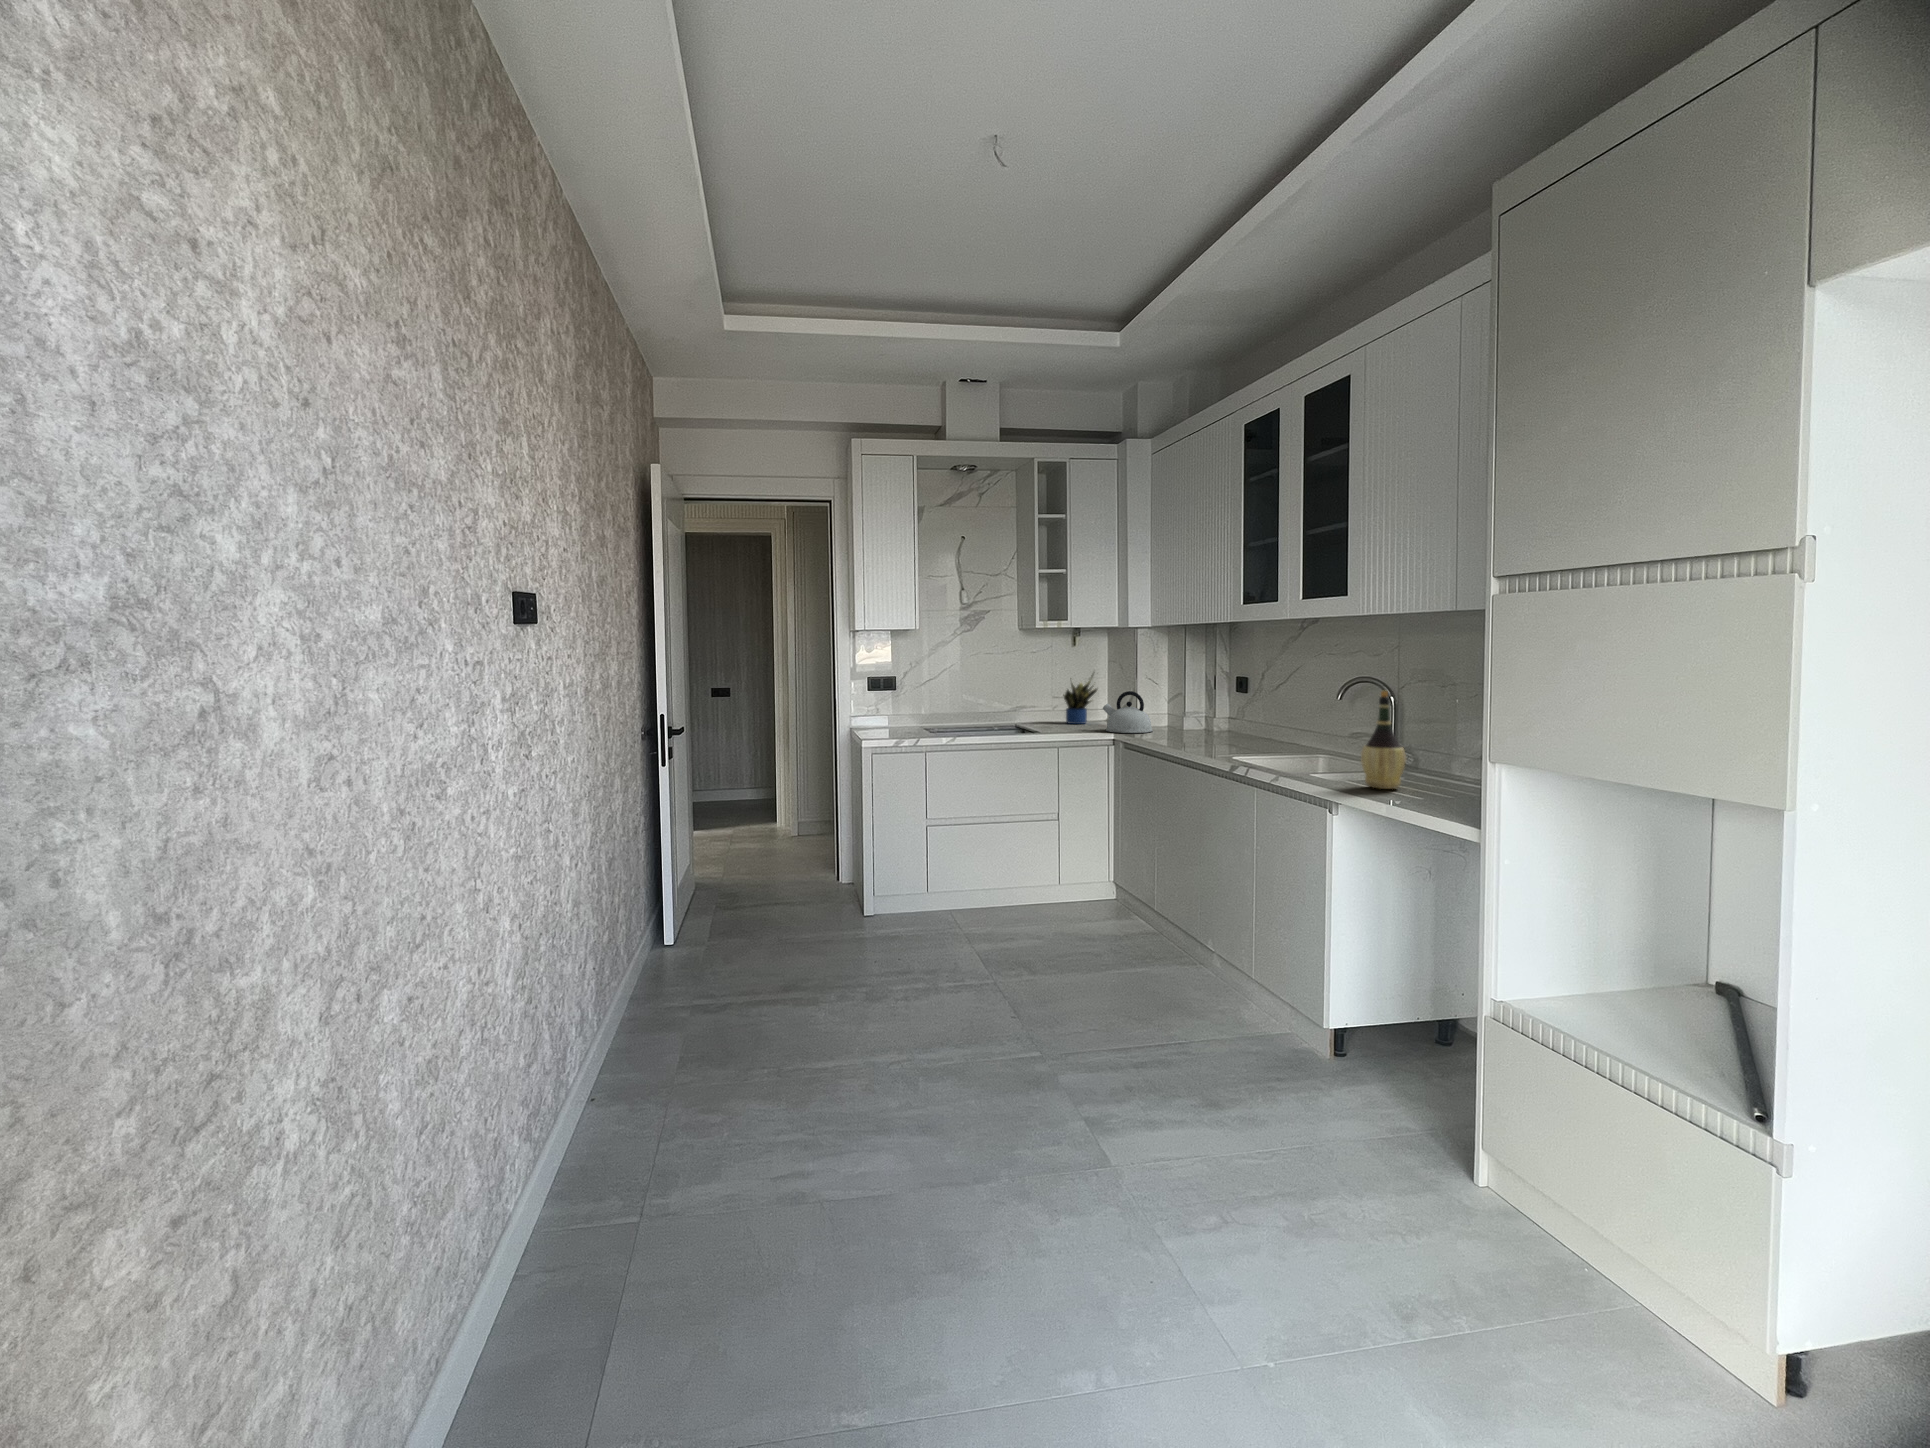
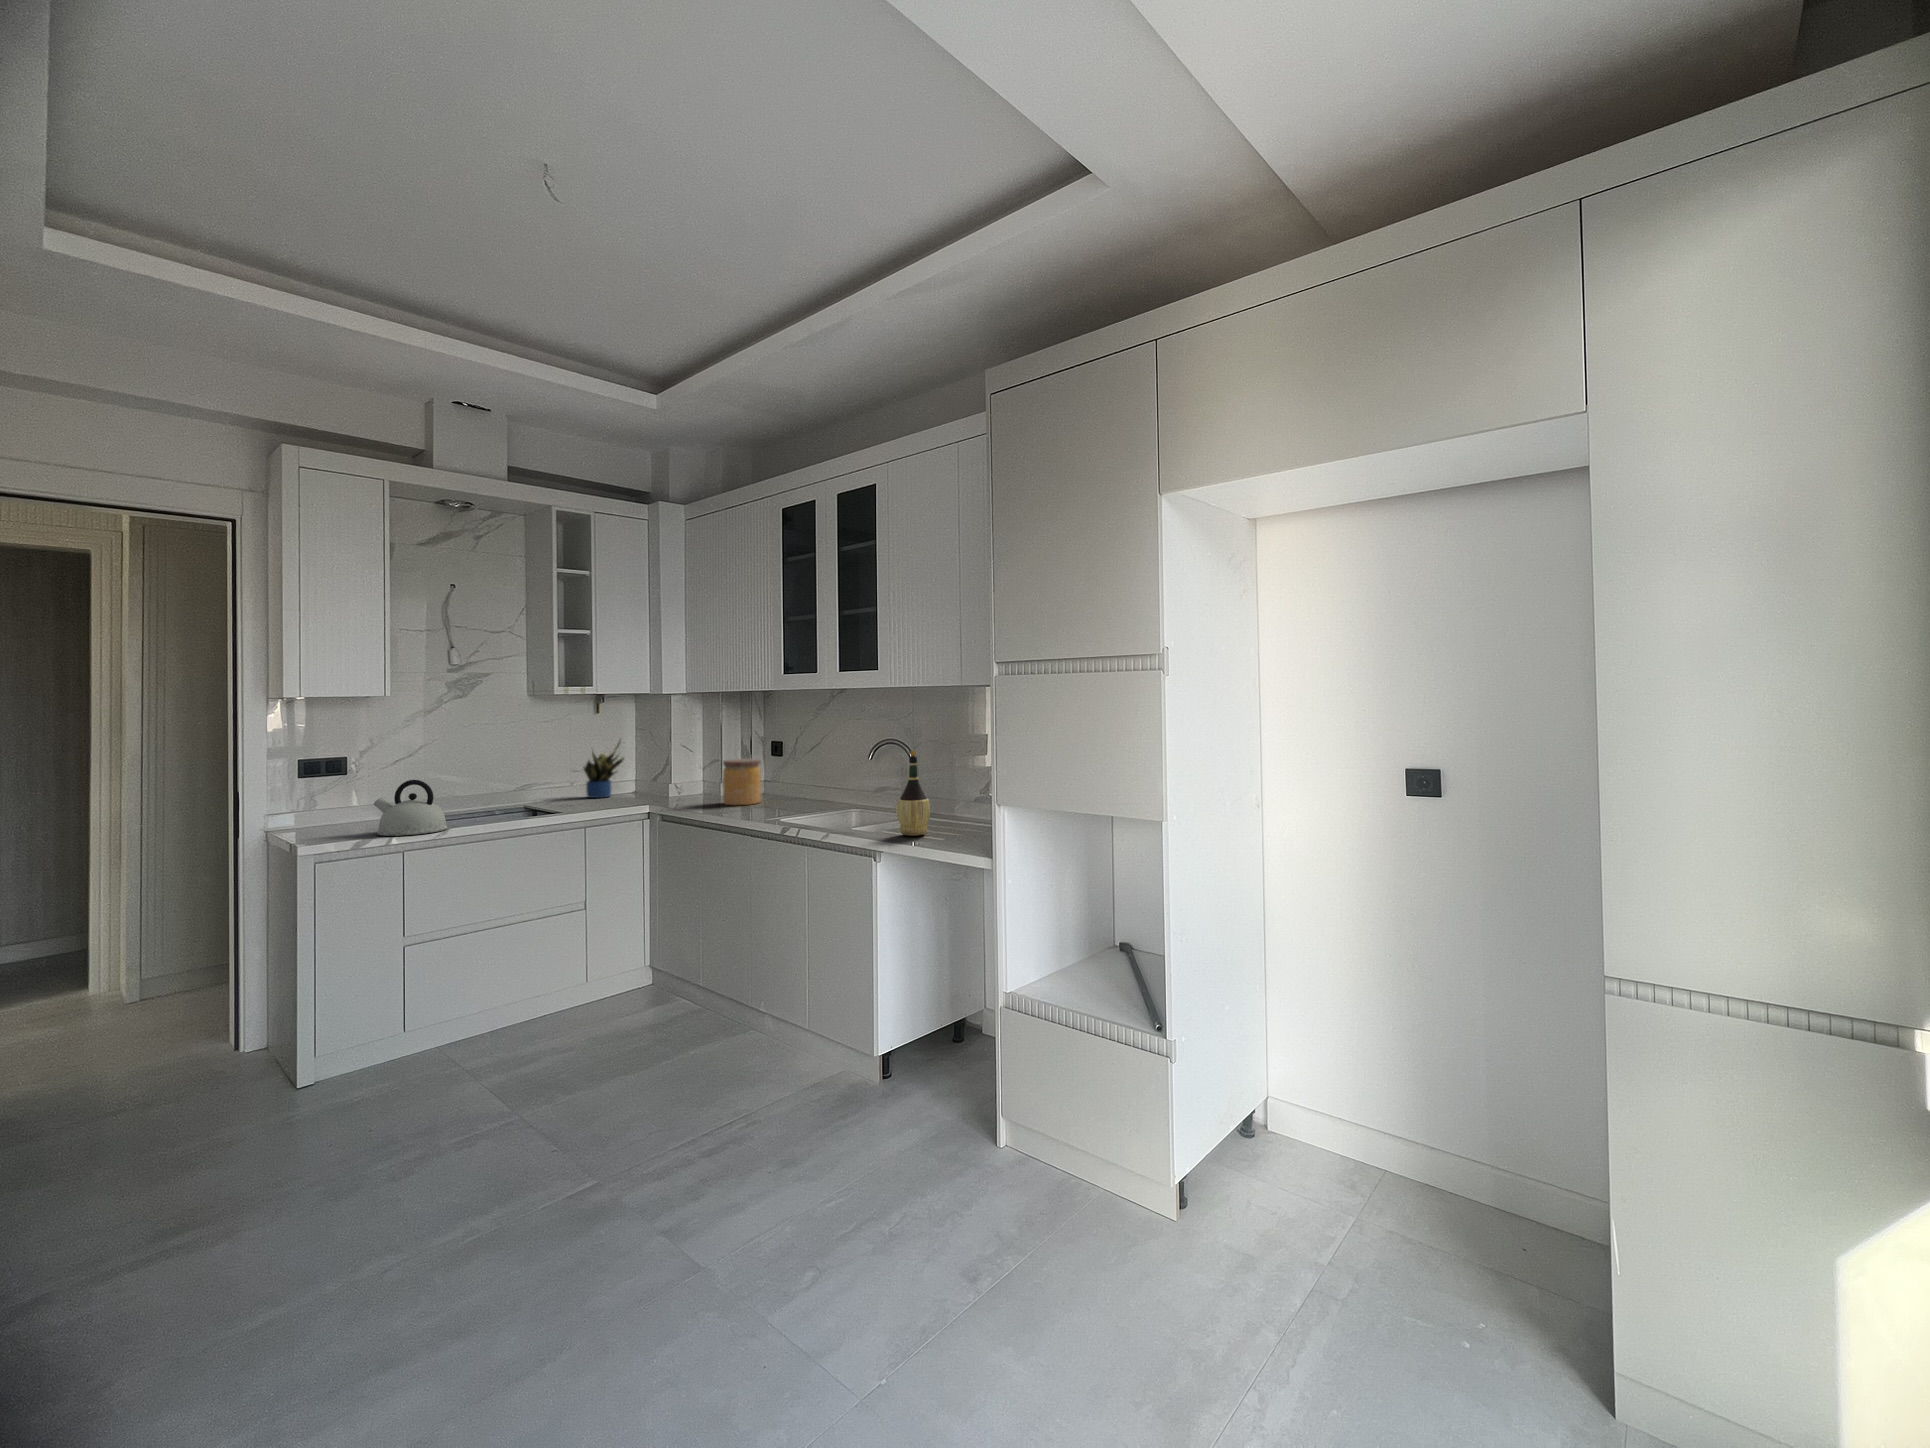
kettle: present [1103,691,1153,733] -> present [374,780,448,836]
jar: none [1184,693,1222,740] -> present [723,759,761,805]

